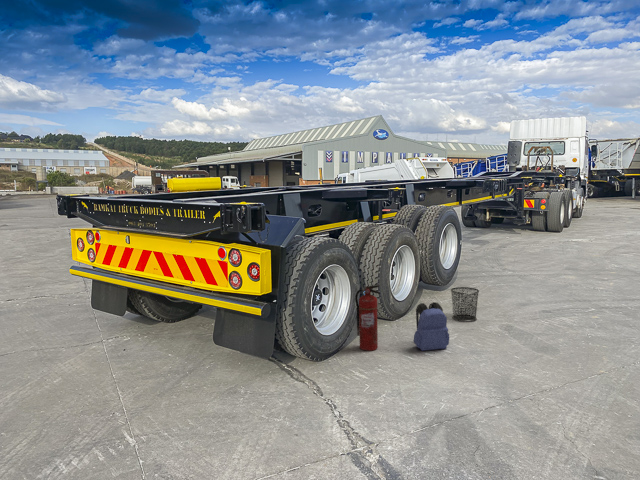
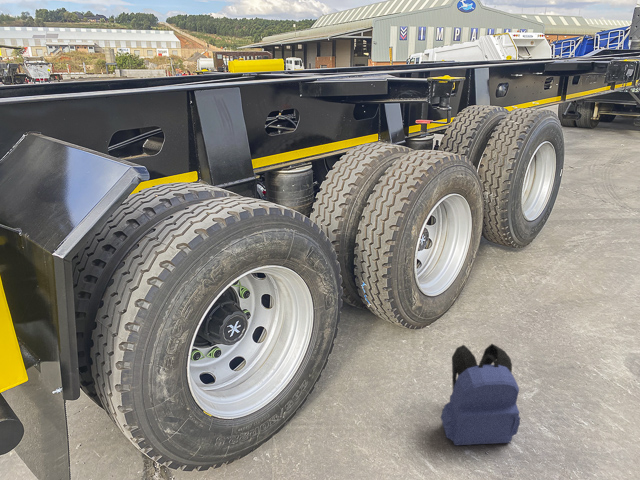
fire extinguisher: present [355,285,380,351] -> none [322,304,374,430]
trash can: present [451,287,479,322] -> none [530,275,592,346]

